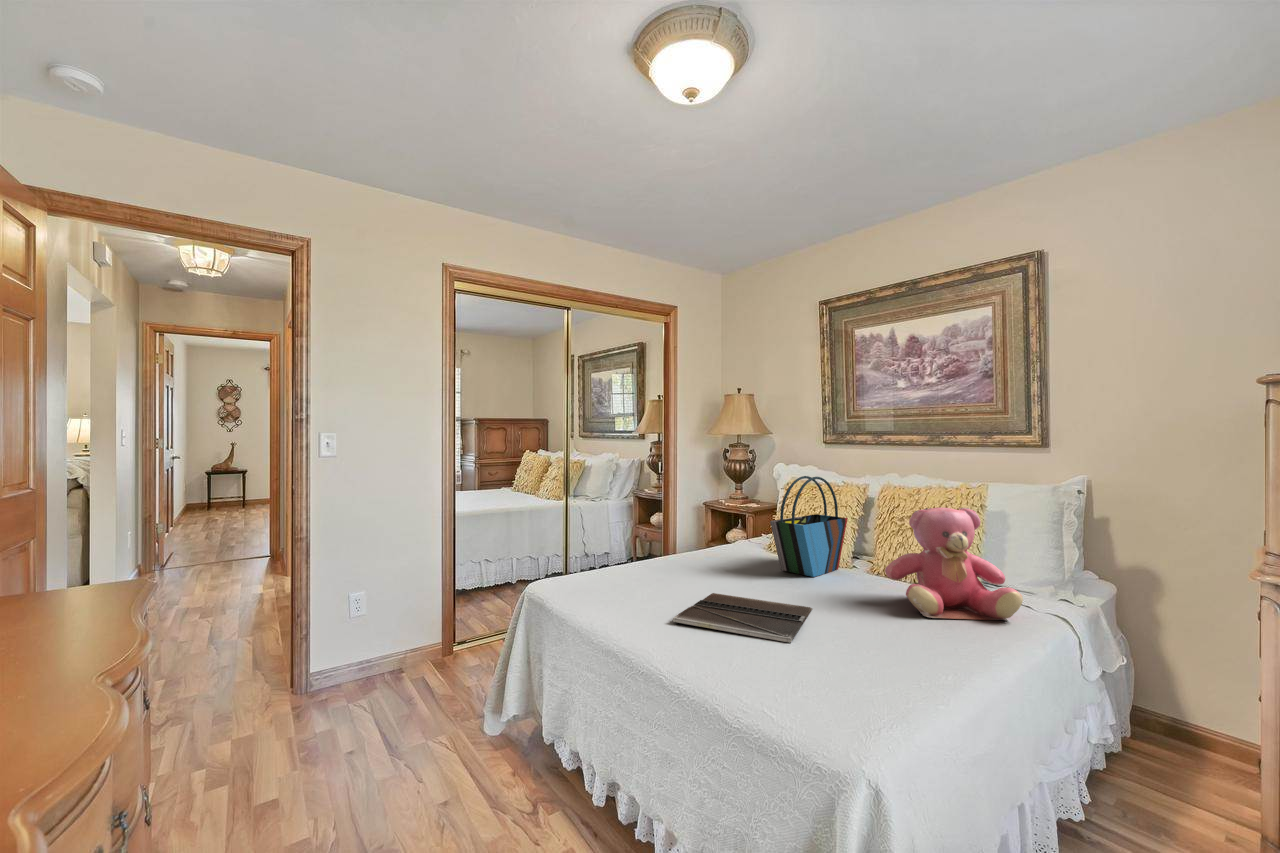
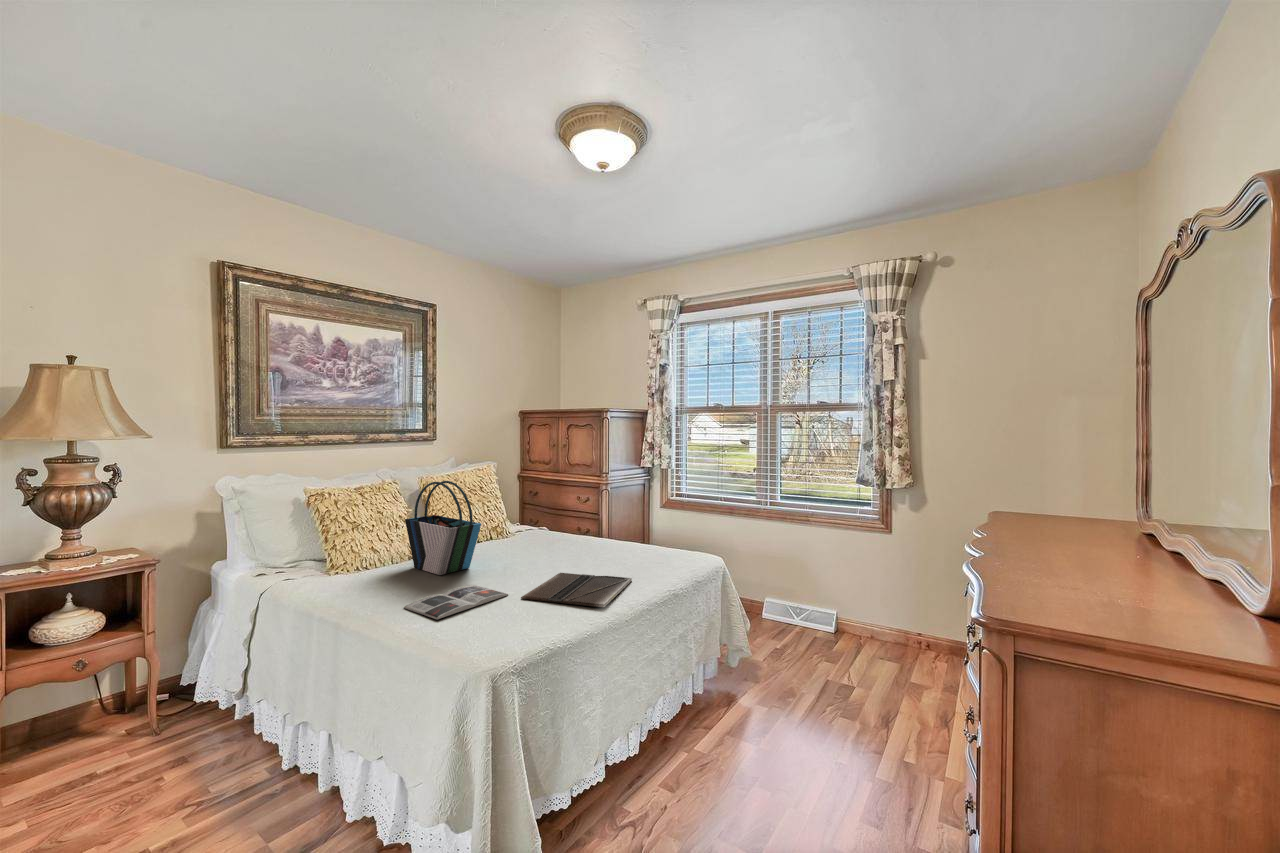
teddy bear: present [885,507,1023,621] -> none [532,486,586,553]
magazine: none [660,567,754,591] -> present [404,585,508,620]

